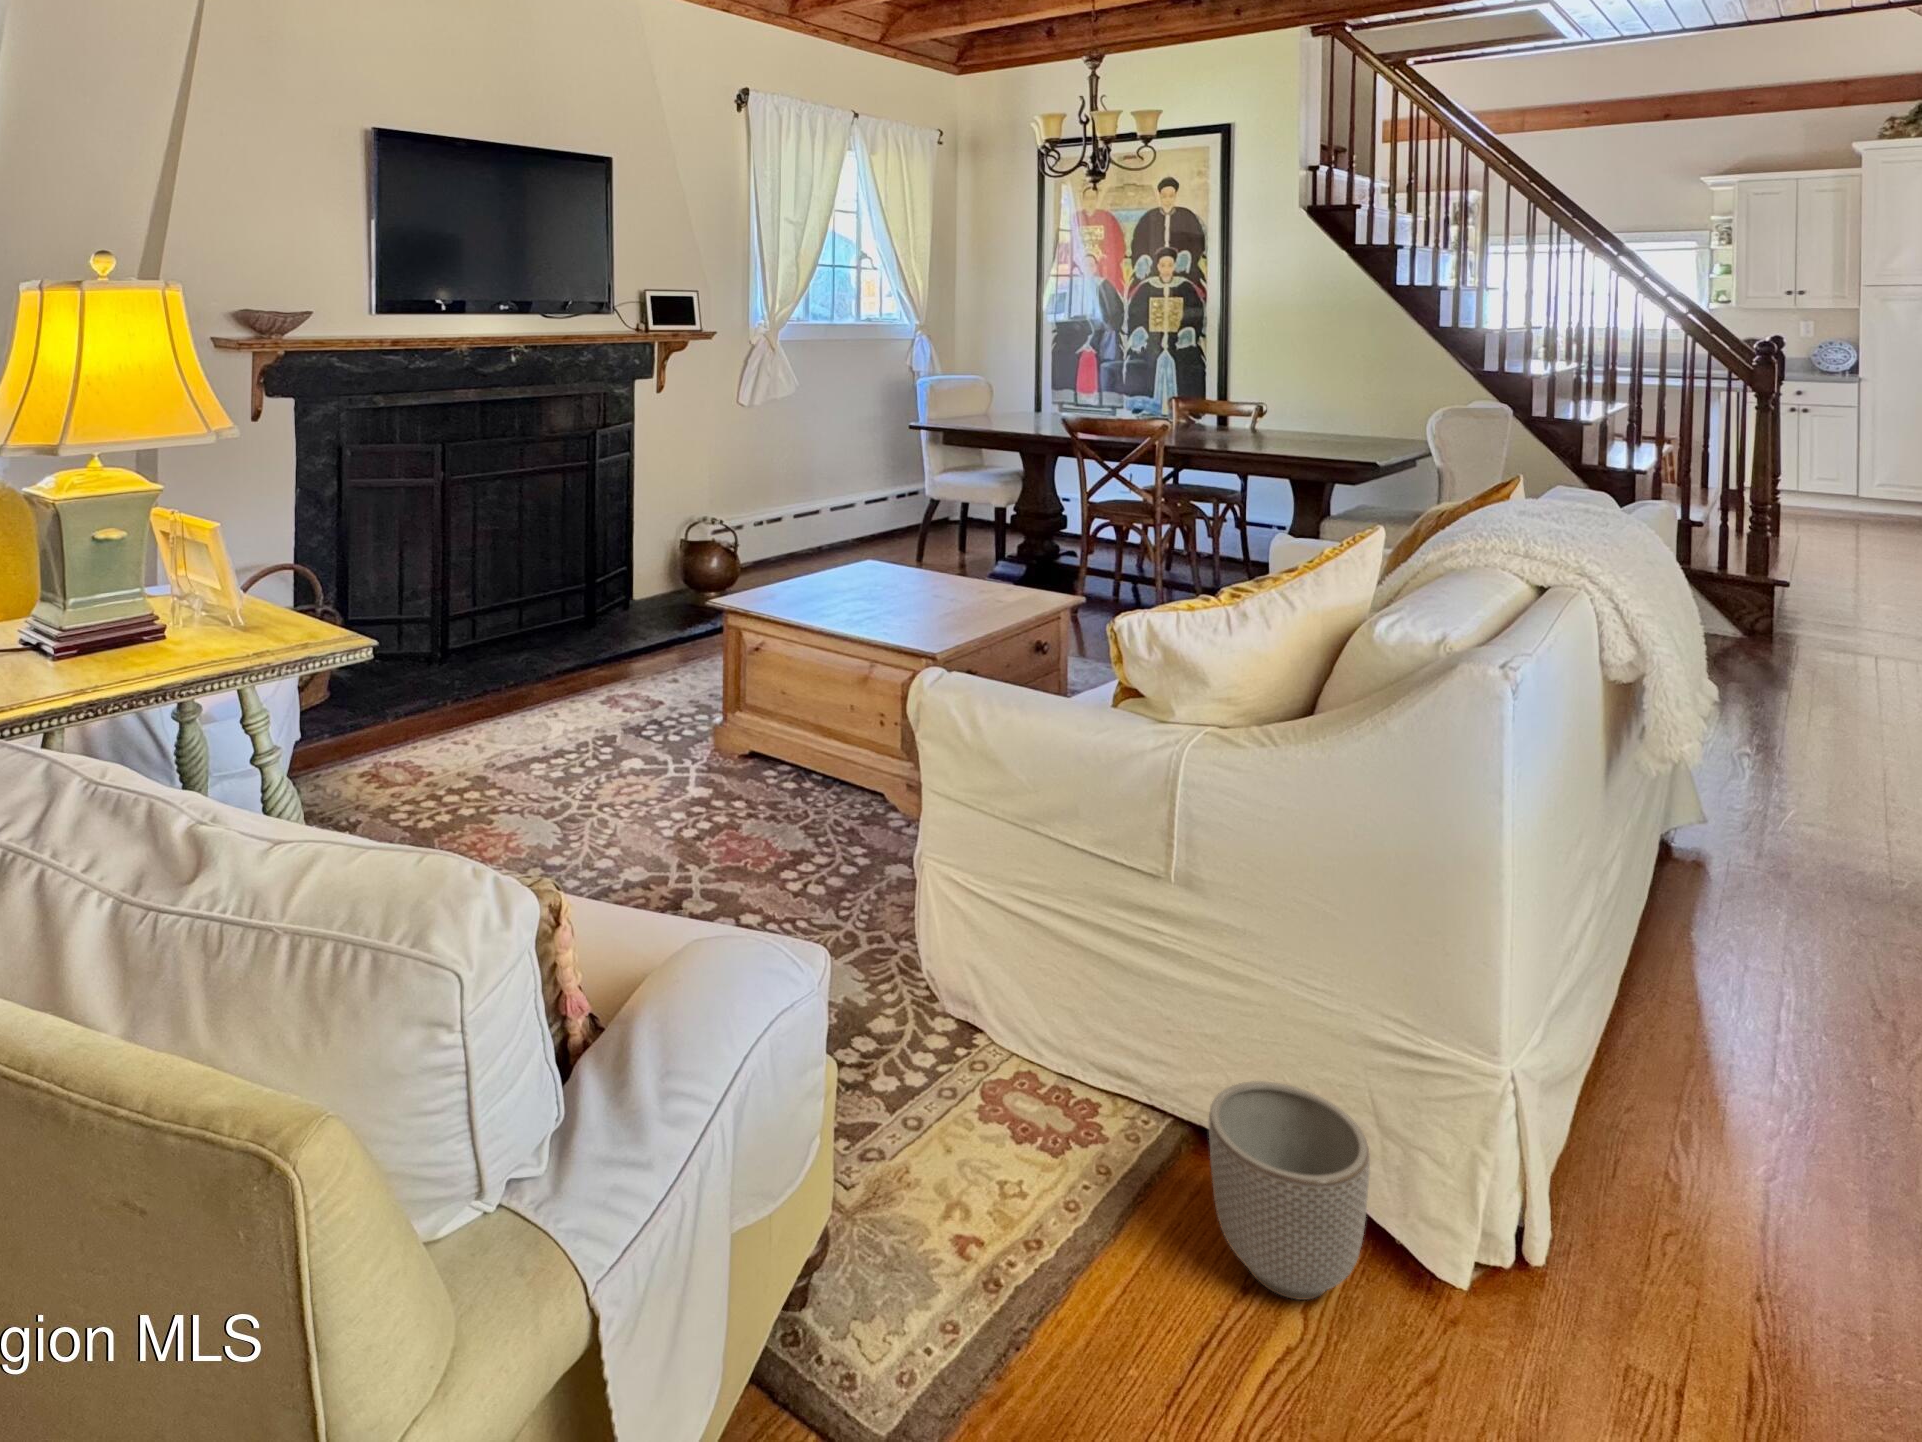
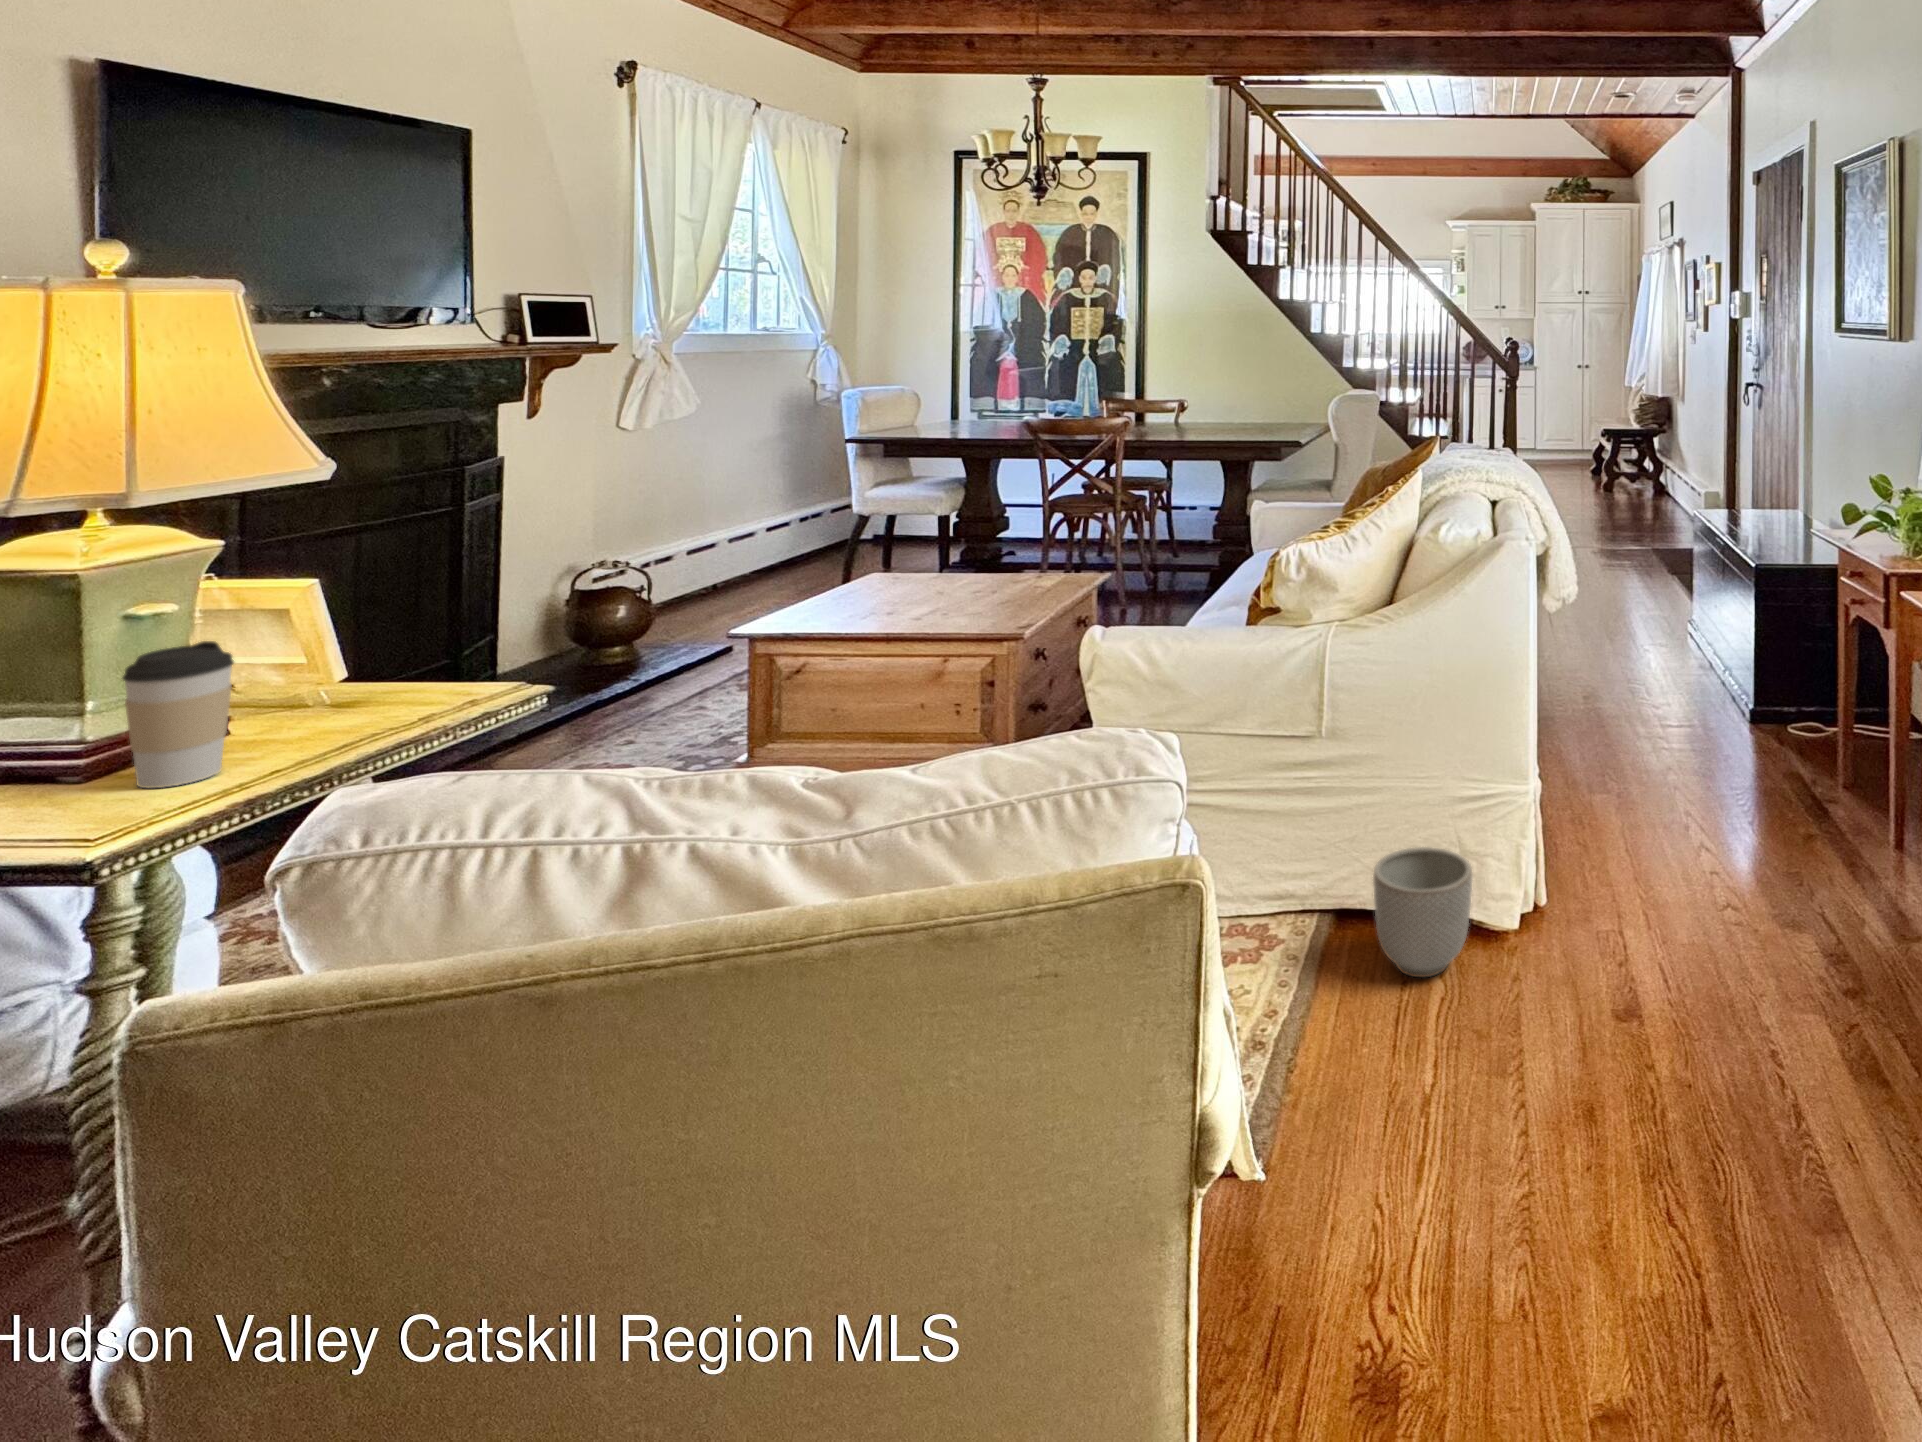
coffee cup: none [21,568,93,682] -> present [123,641,234,788]

